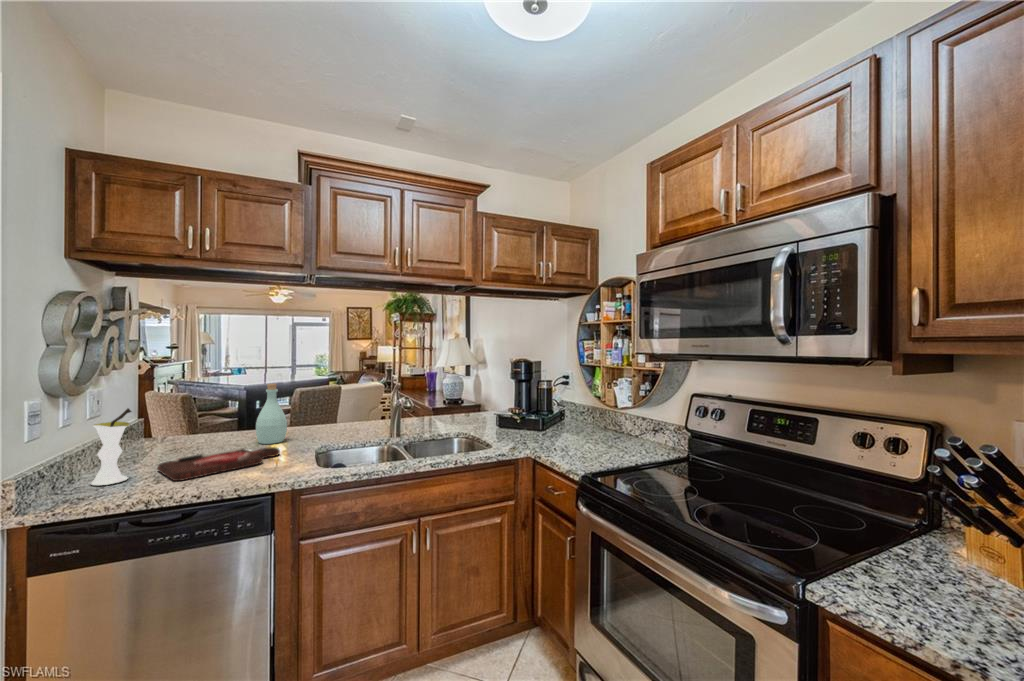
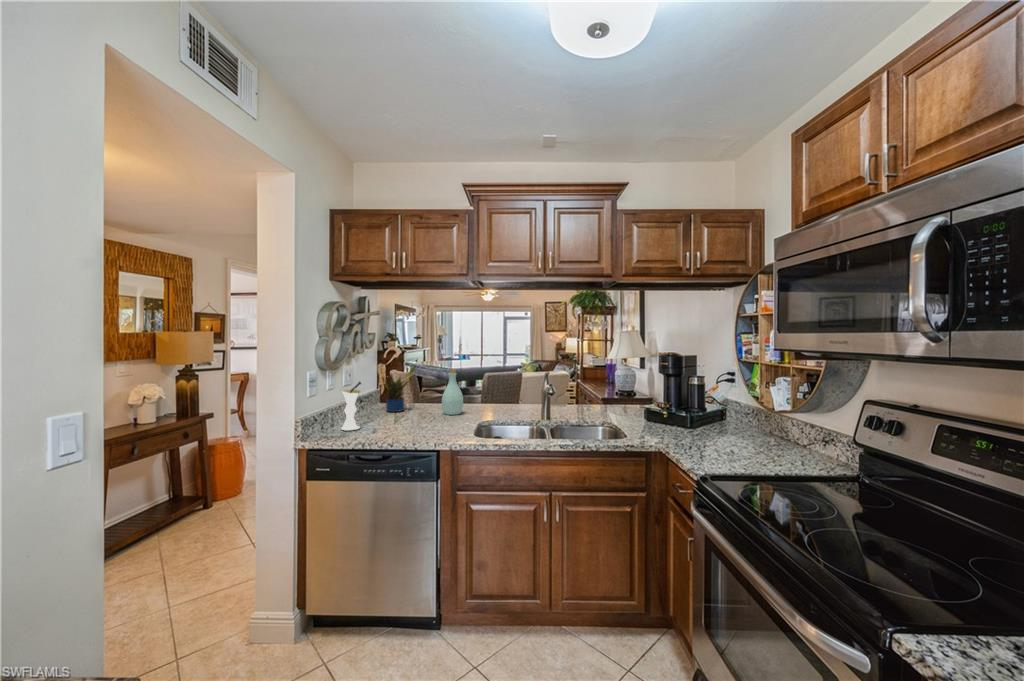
potted plant: none [157,379,212,449] -> present [385,365,415,412]
cutting board: present [158,447,280,481] -> none [377,415,452,433]

